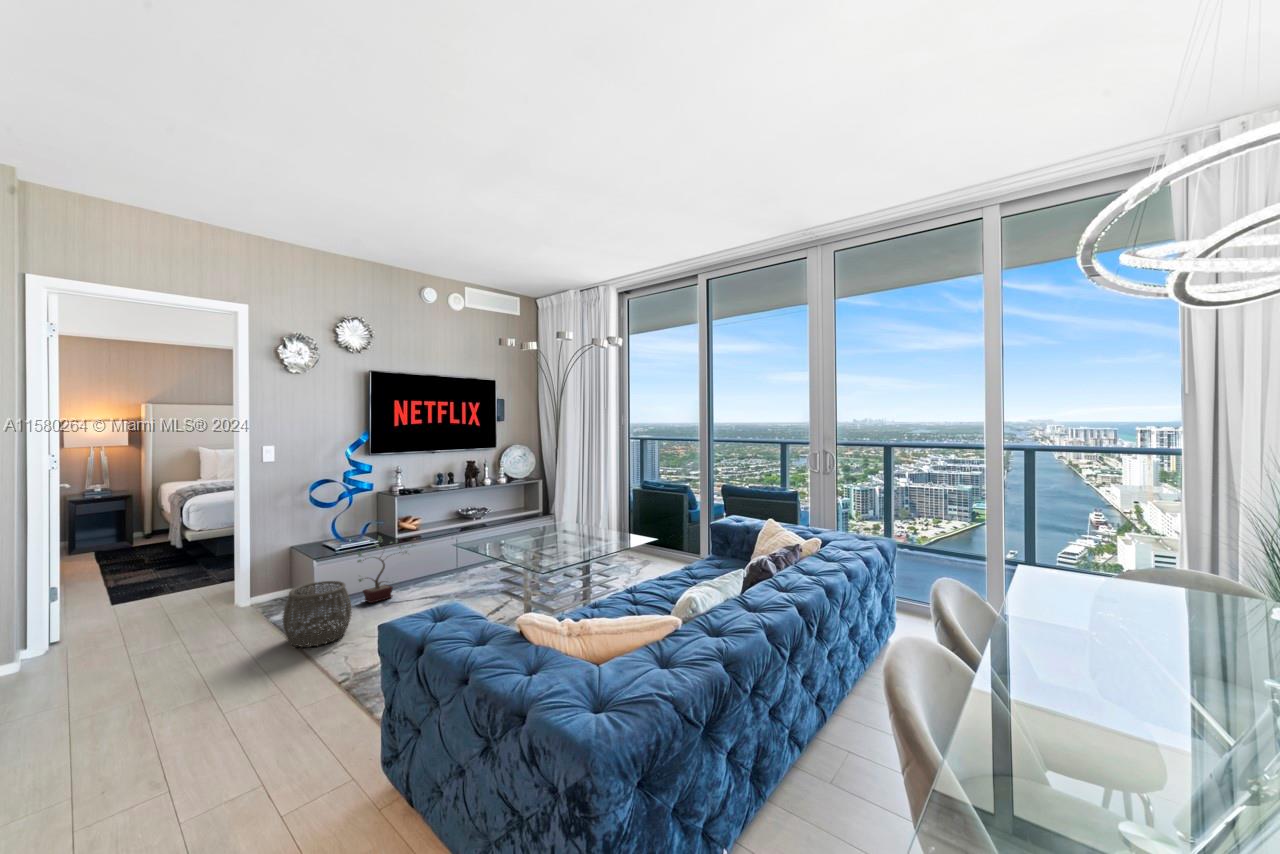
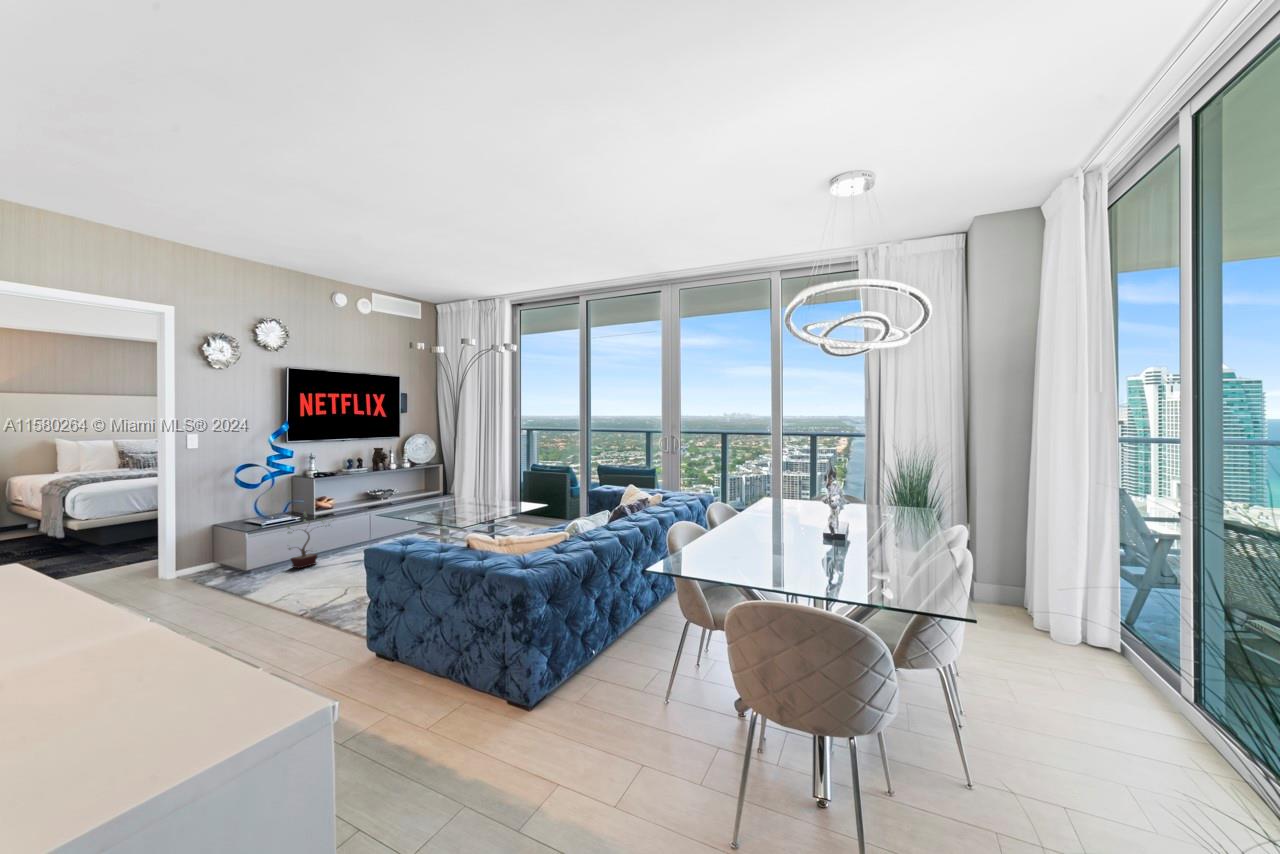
woven basket: present [283,581,352,648] -> none [235,546,294,598]

